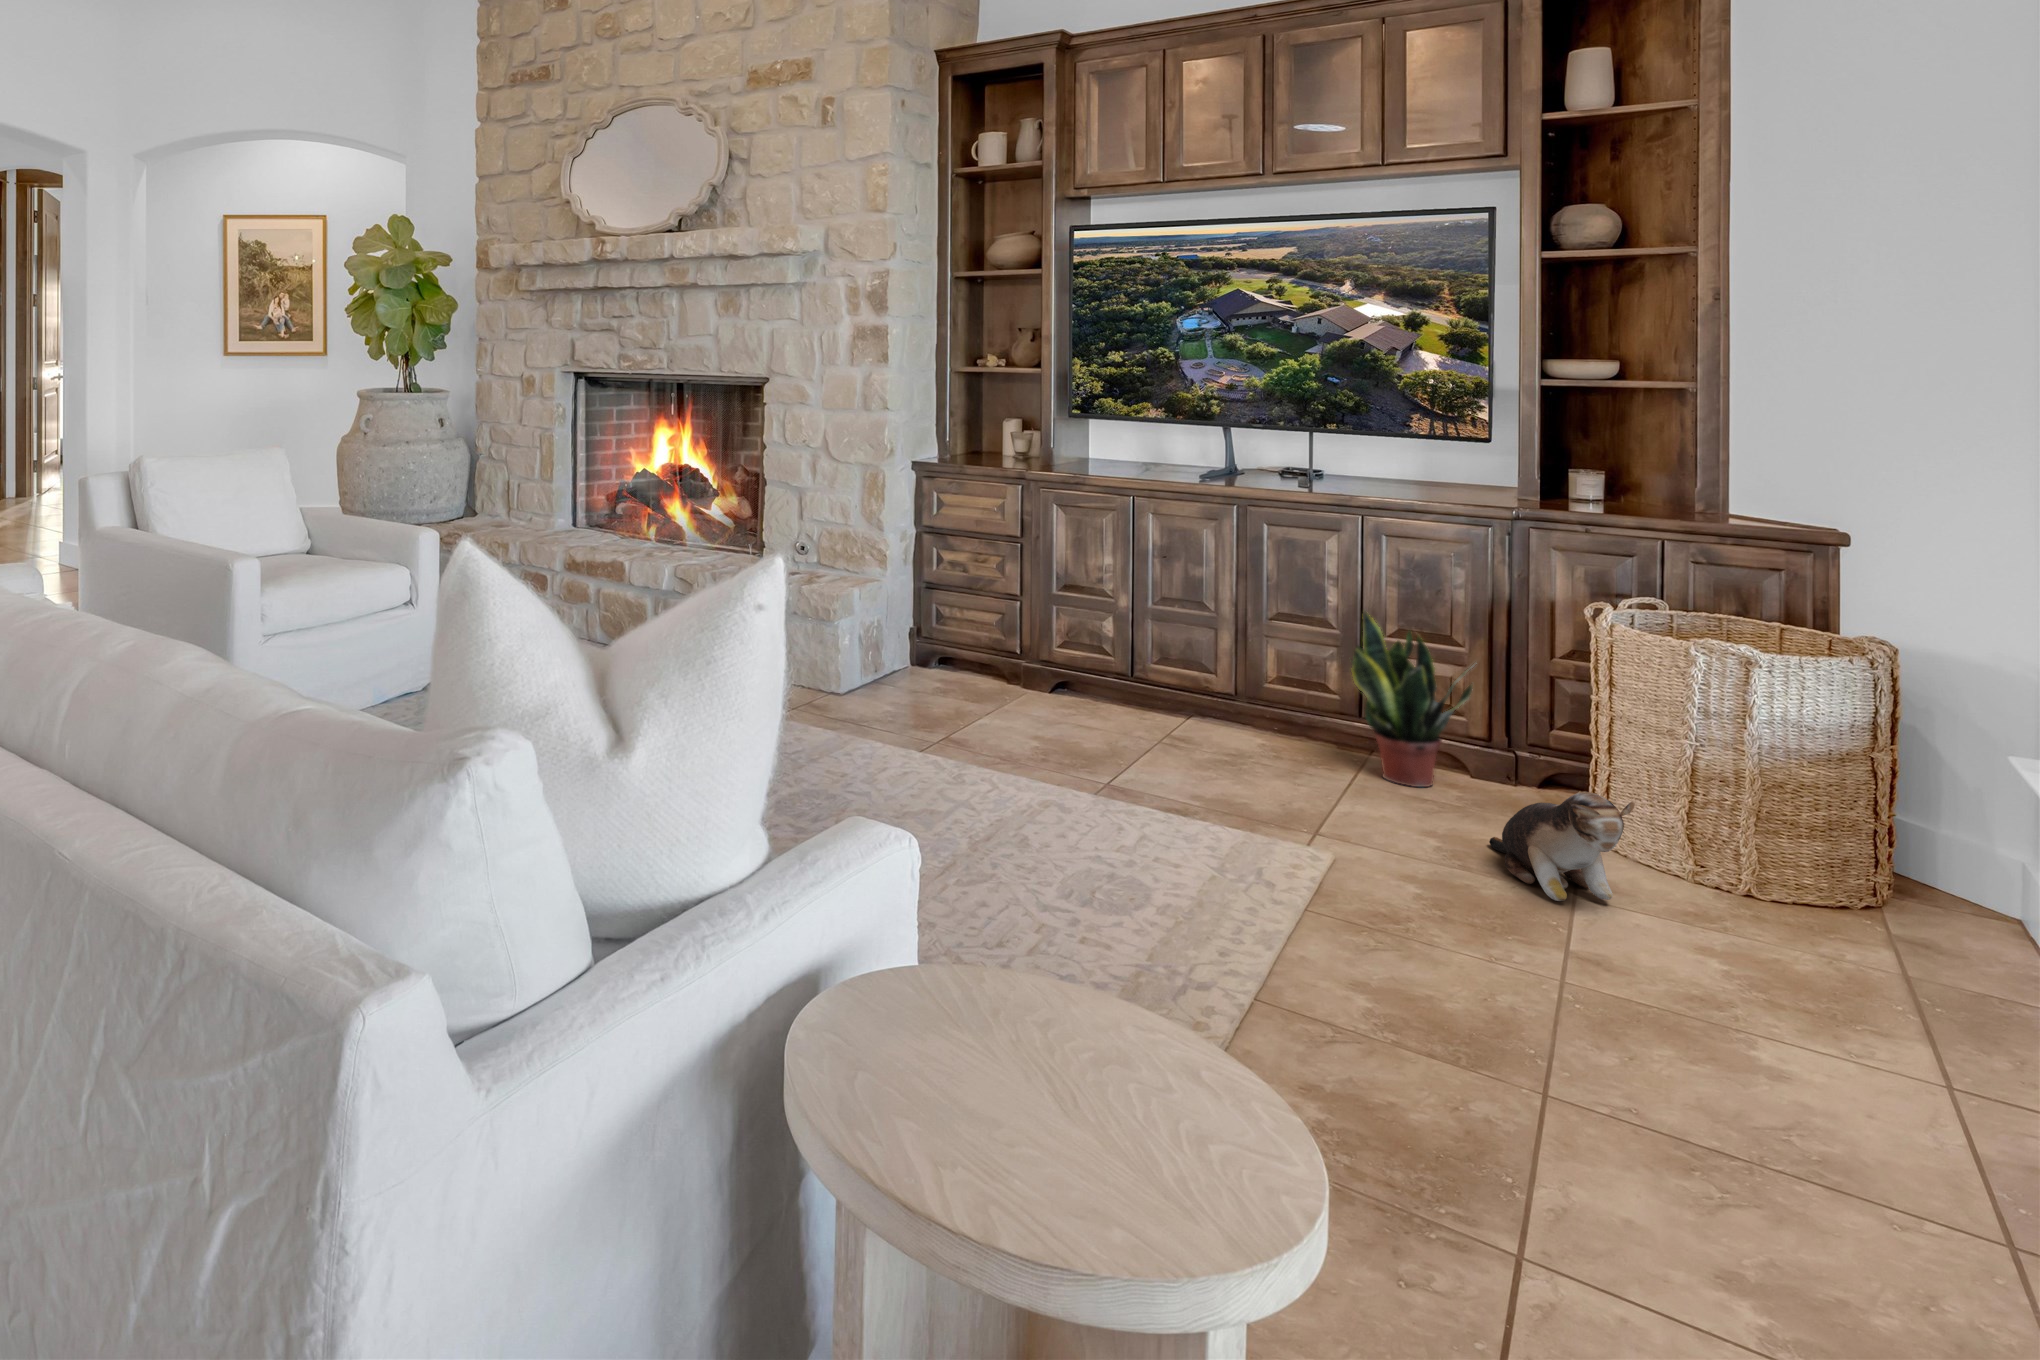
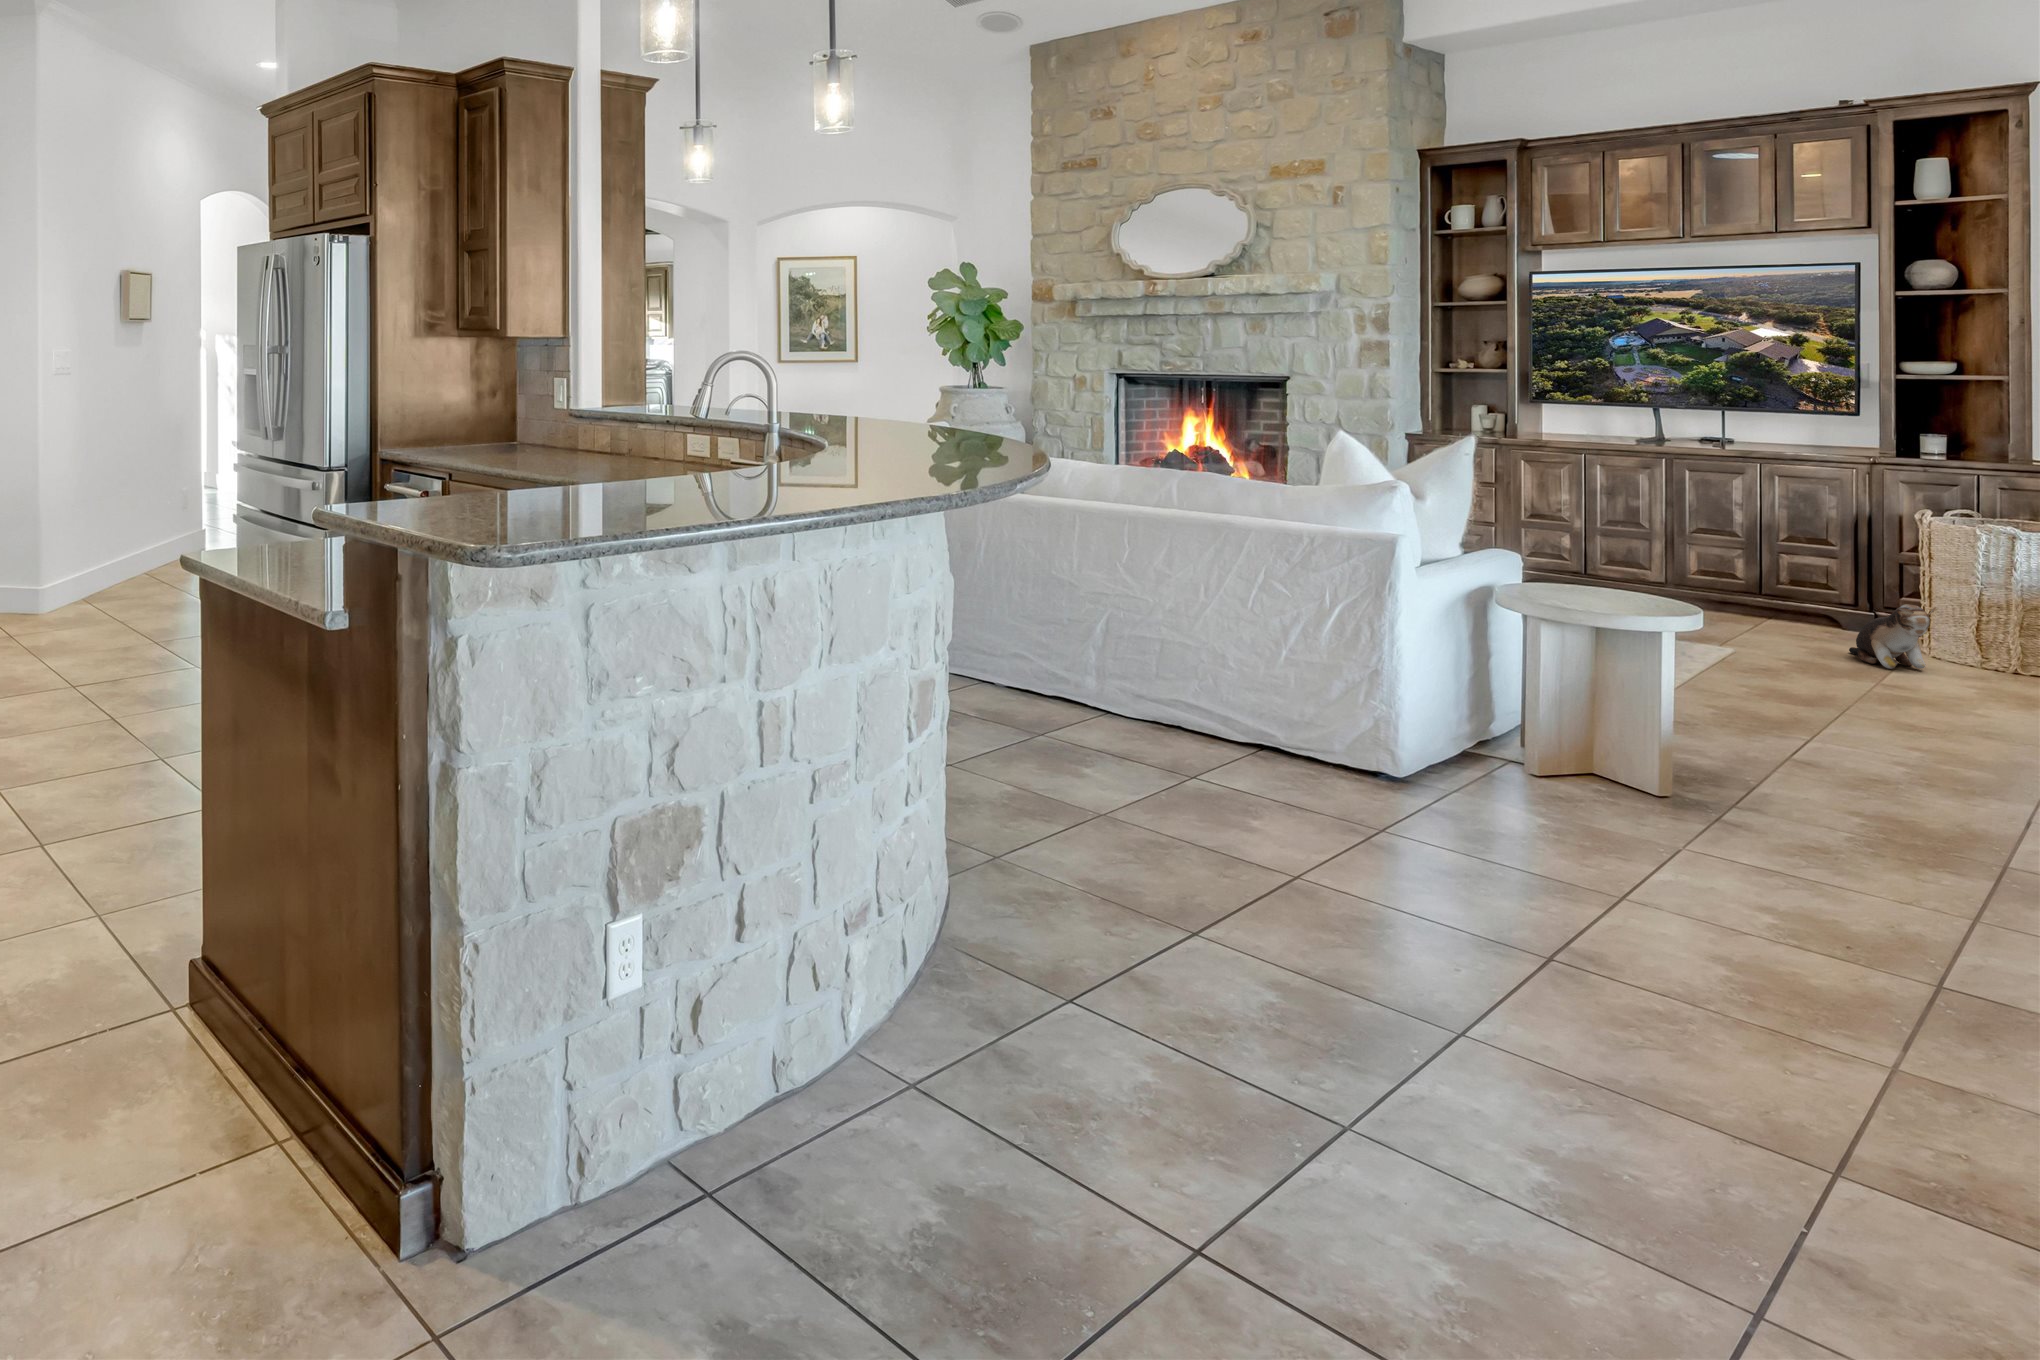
potted plant: present [1351,612,1473,787] -> none [1753,523,1844,633]

